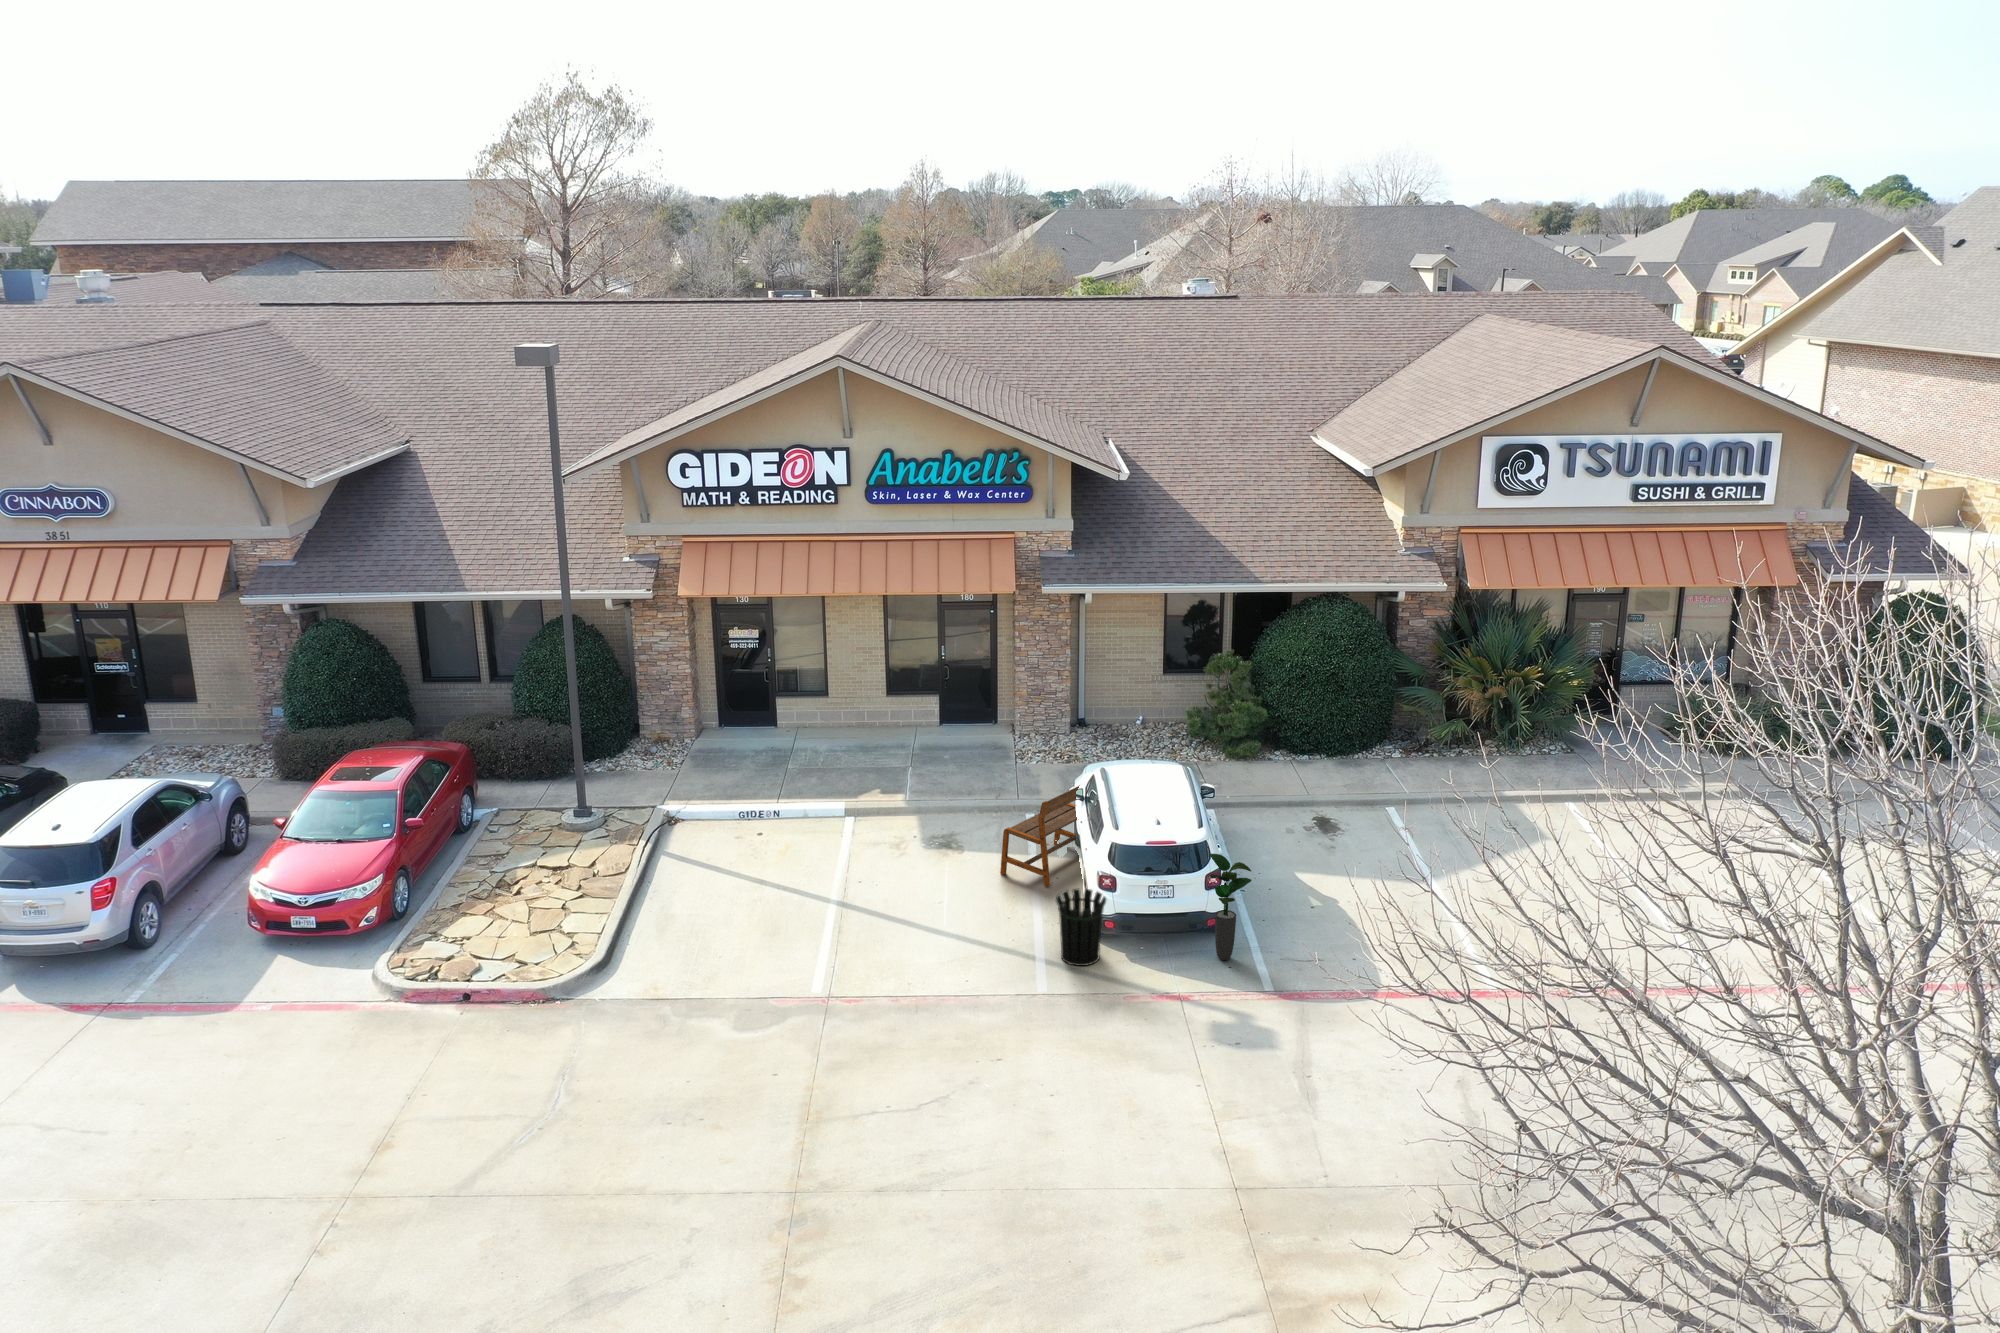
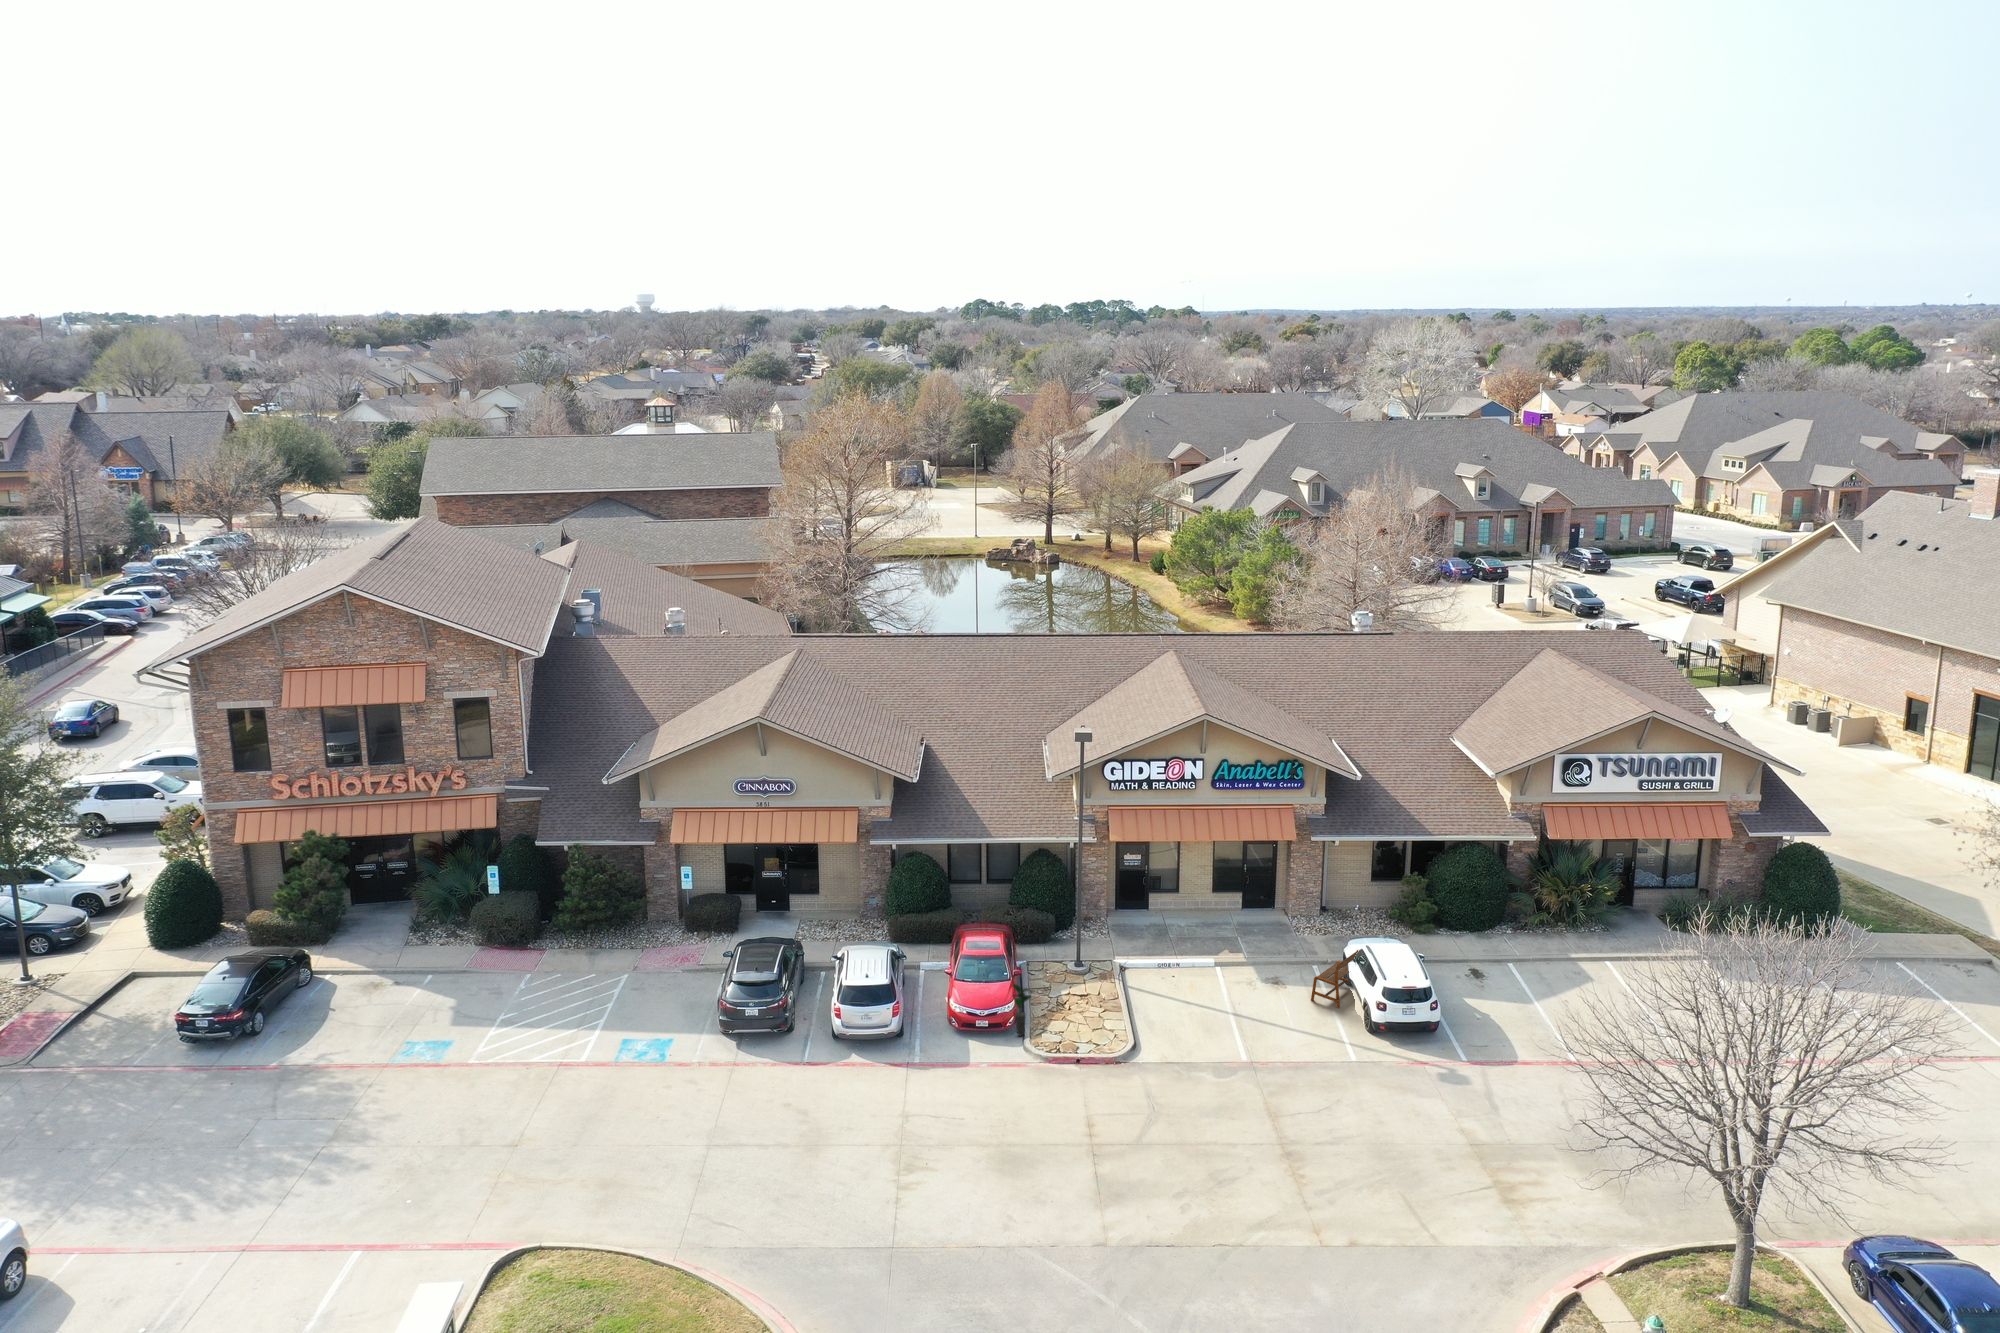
potted plant: present [1209,854,1252,960] -> present [1012,984,1031,1036]
waste bin: present [1056,889,1106,966] -> none [1358,1010,1384,1049]

